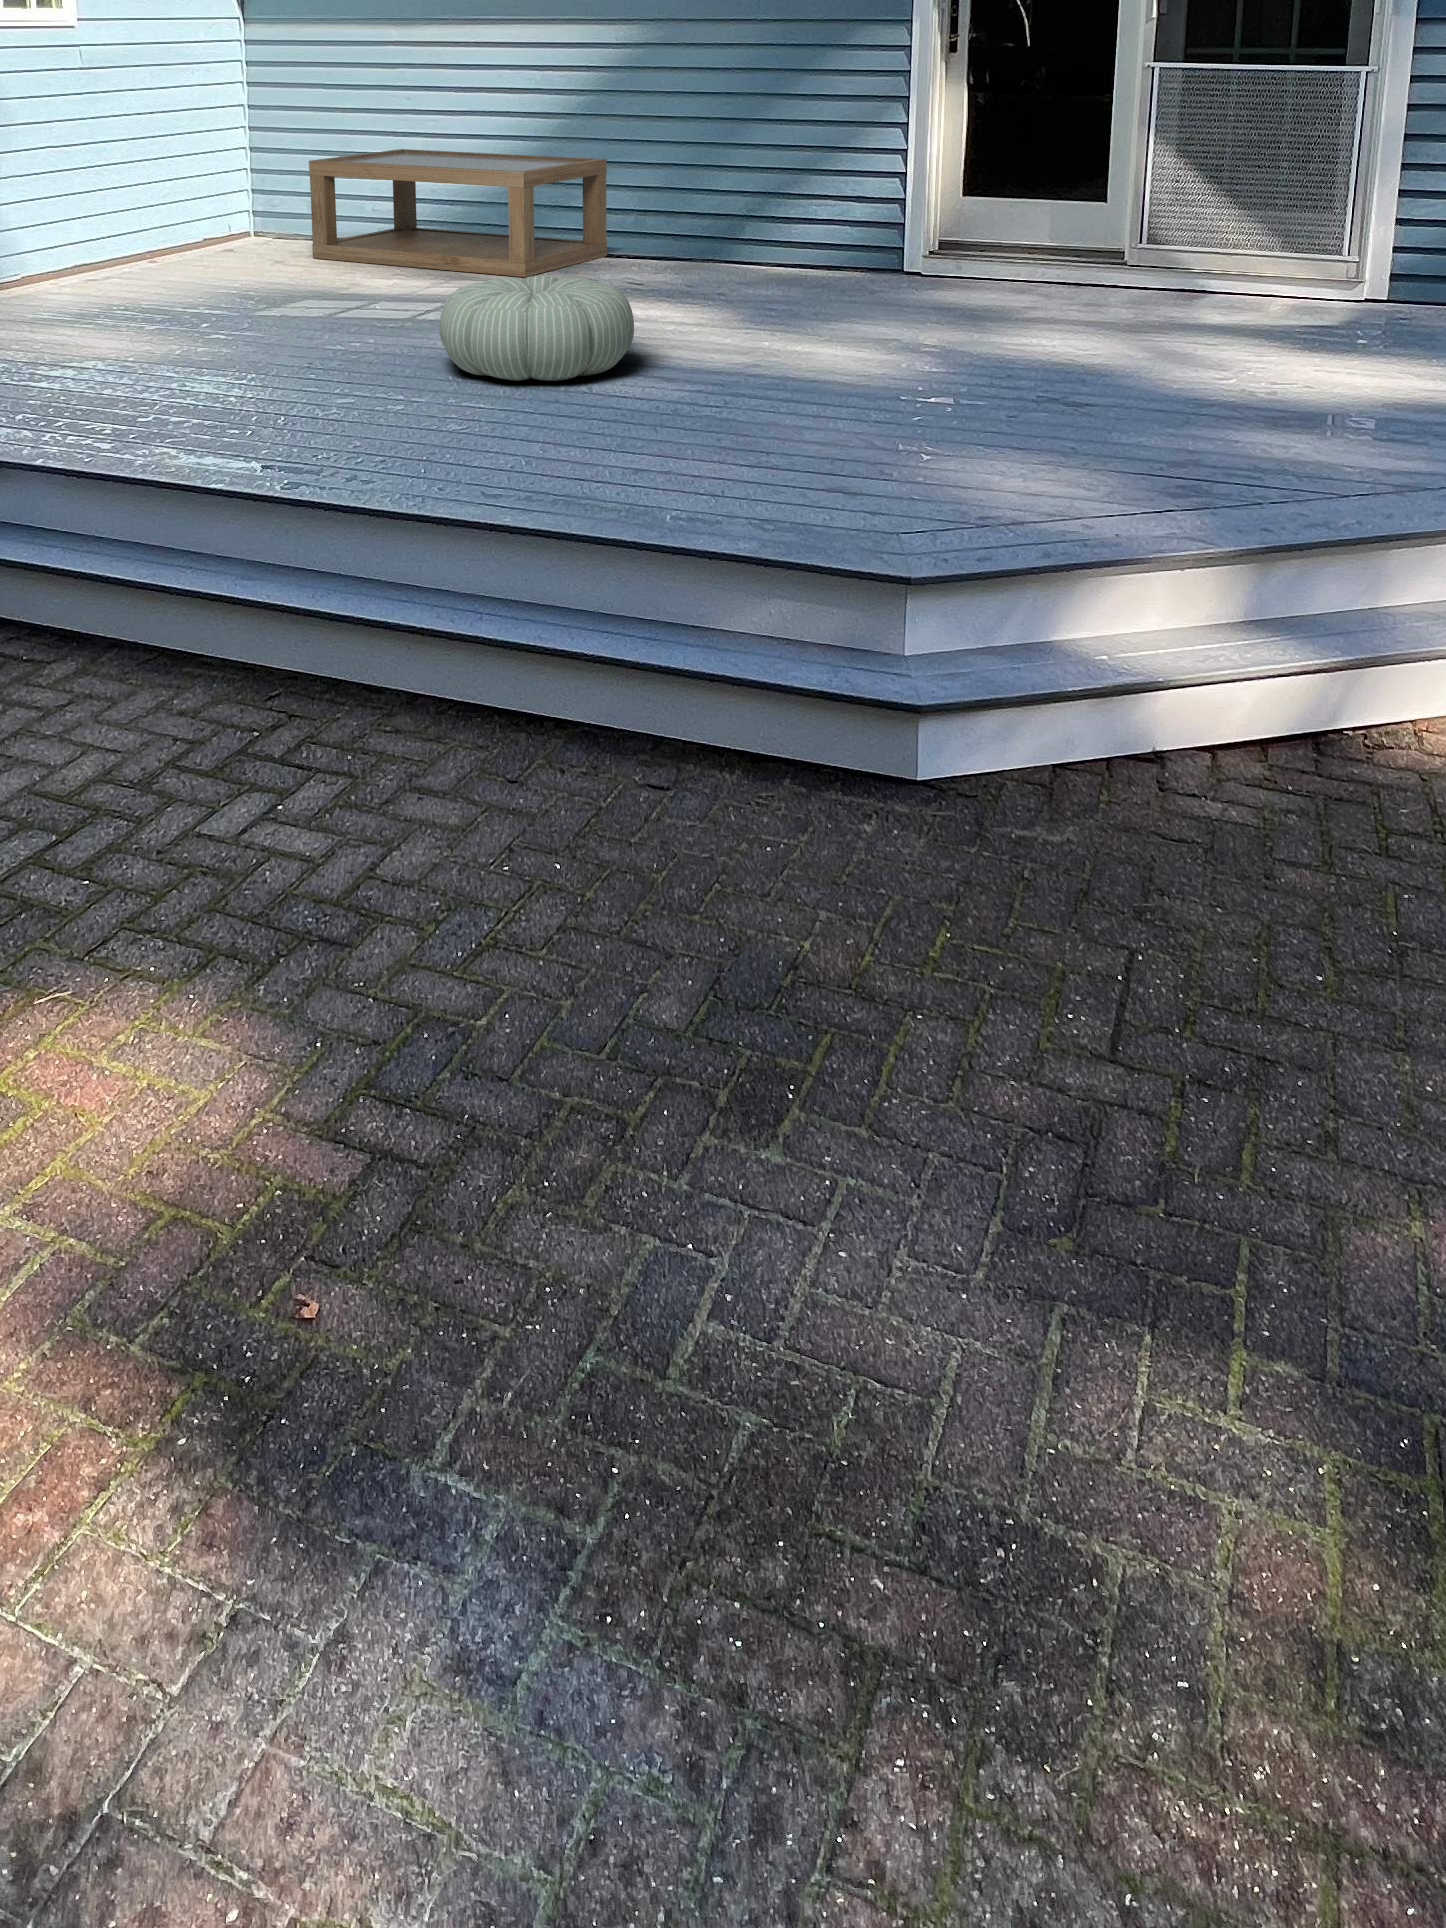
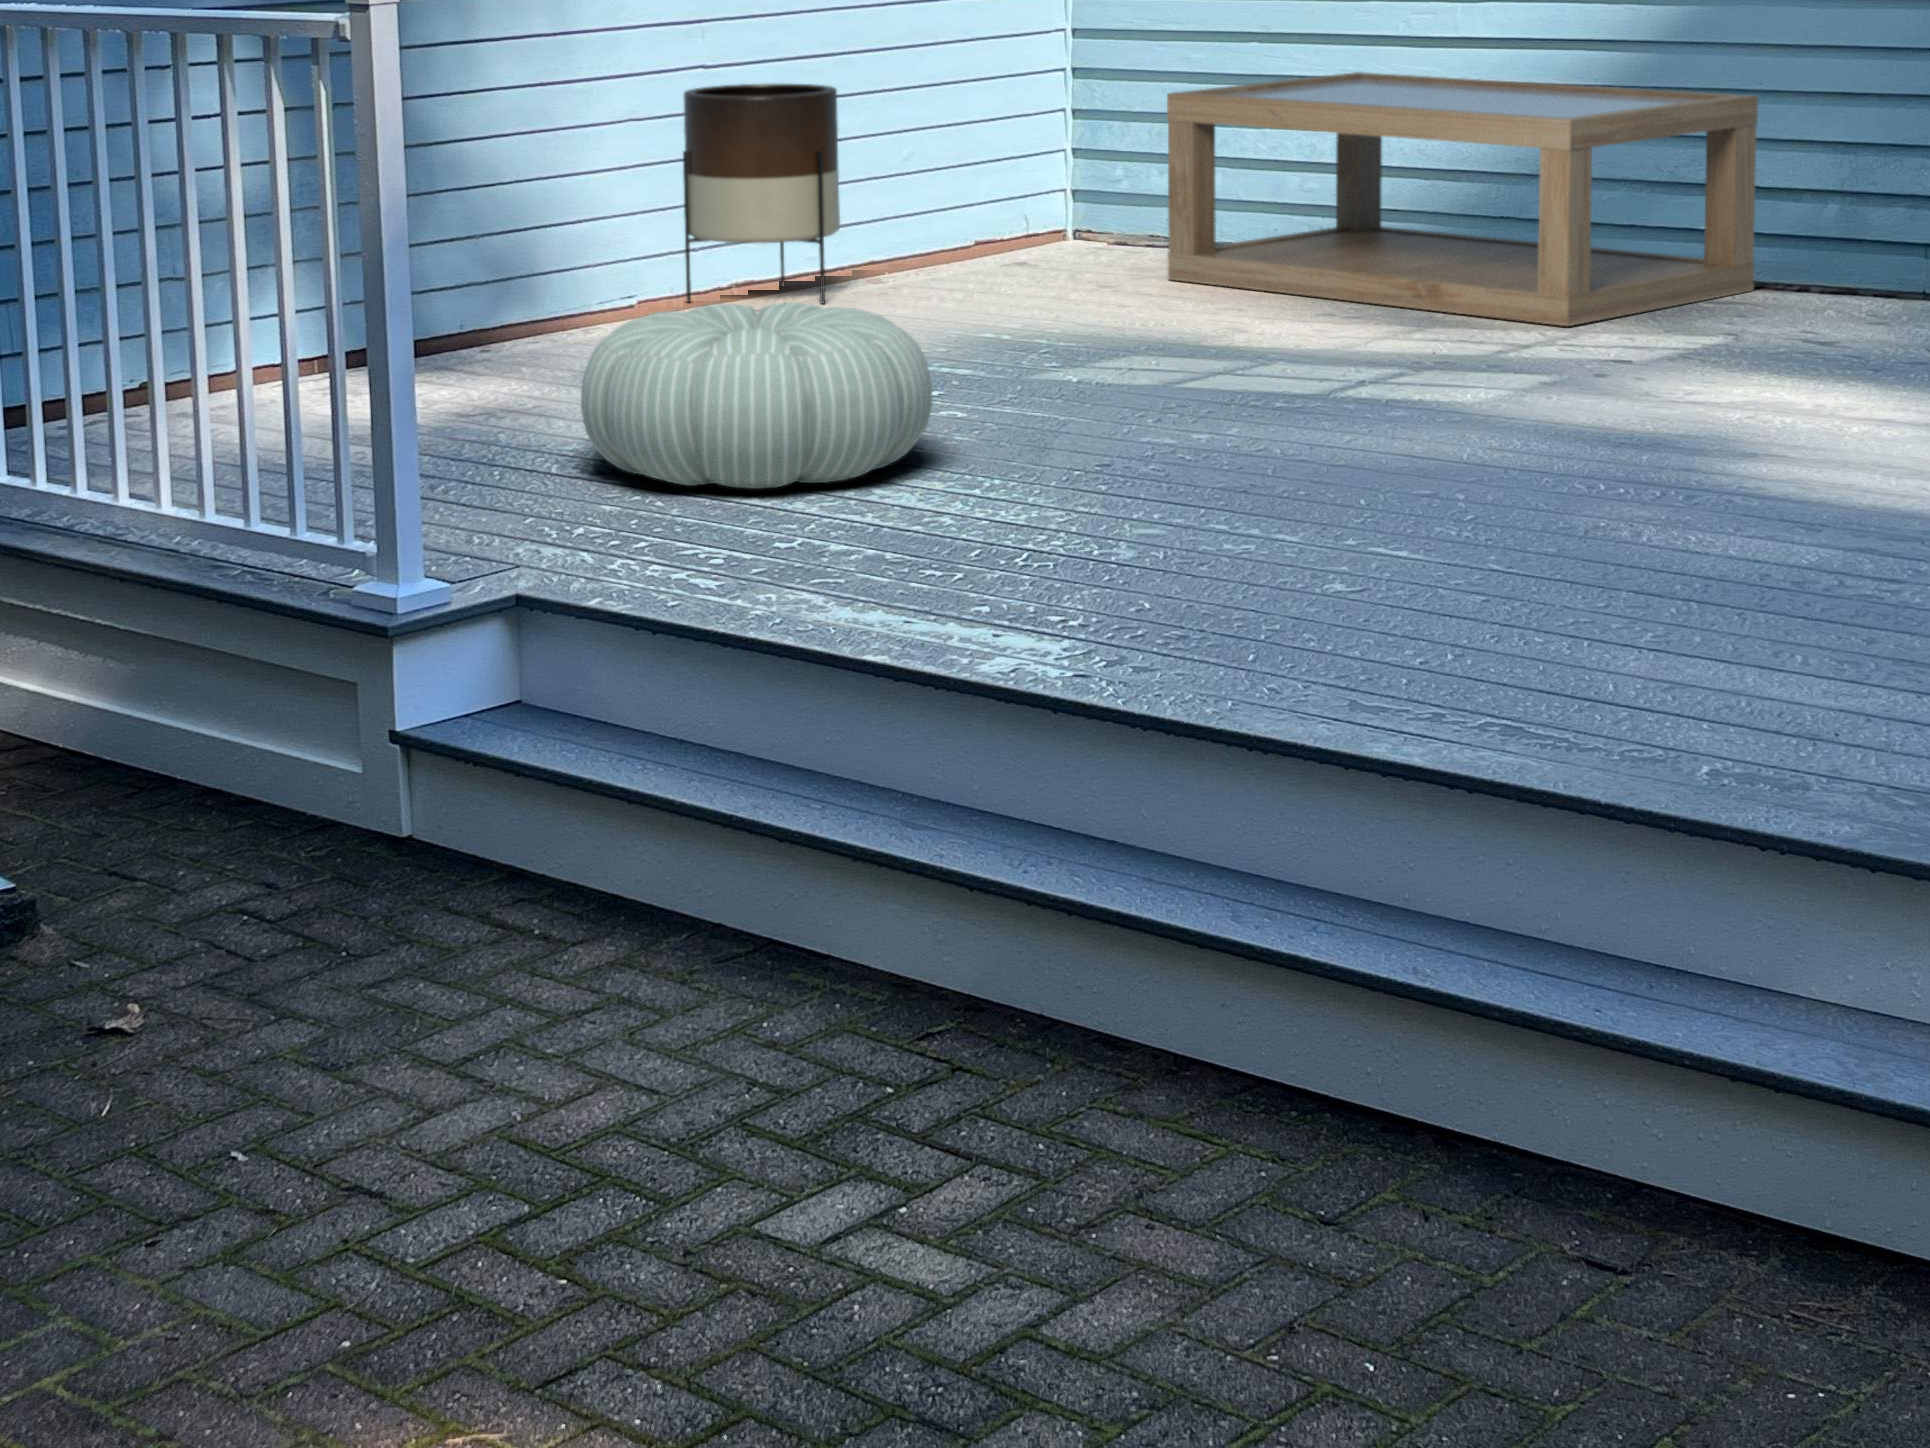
planter: none [44,158,136,278] -> present [683,84,840,303]
pouf: present [439,275,634,381] -> present [581,303,932,489]

